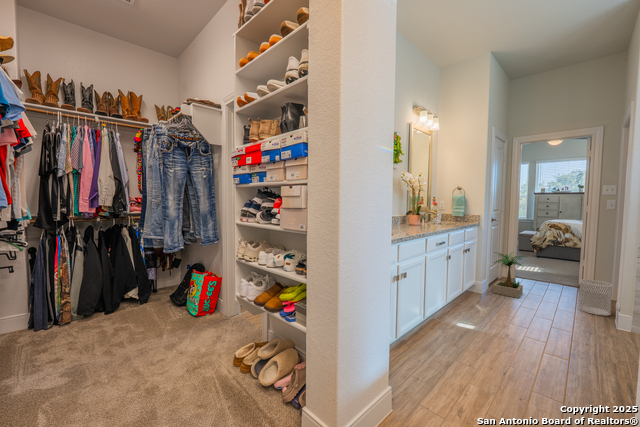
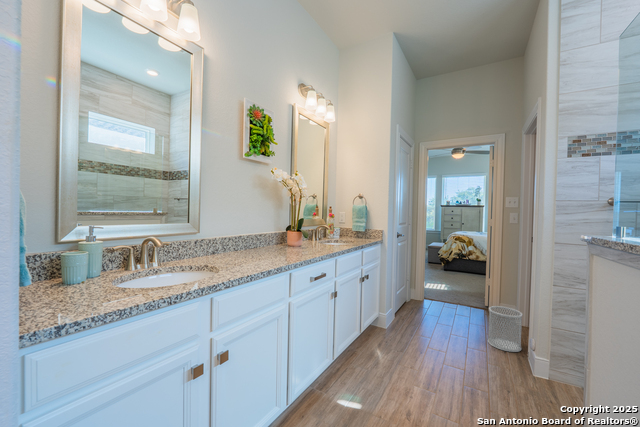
potted plant: present [493,252,524,298] -> none [396,273,438,333]

